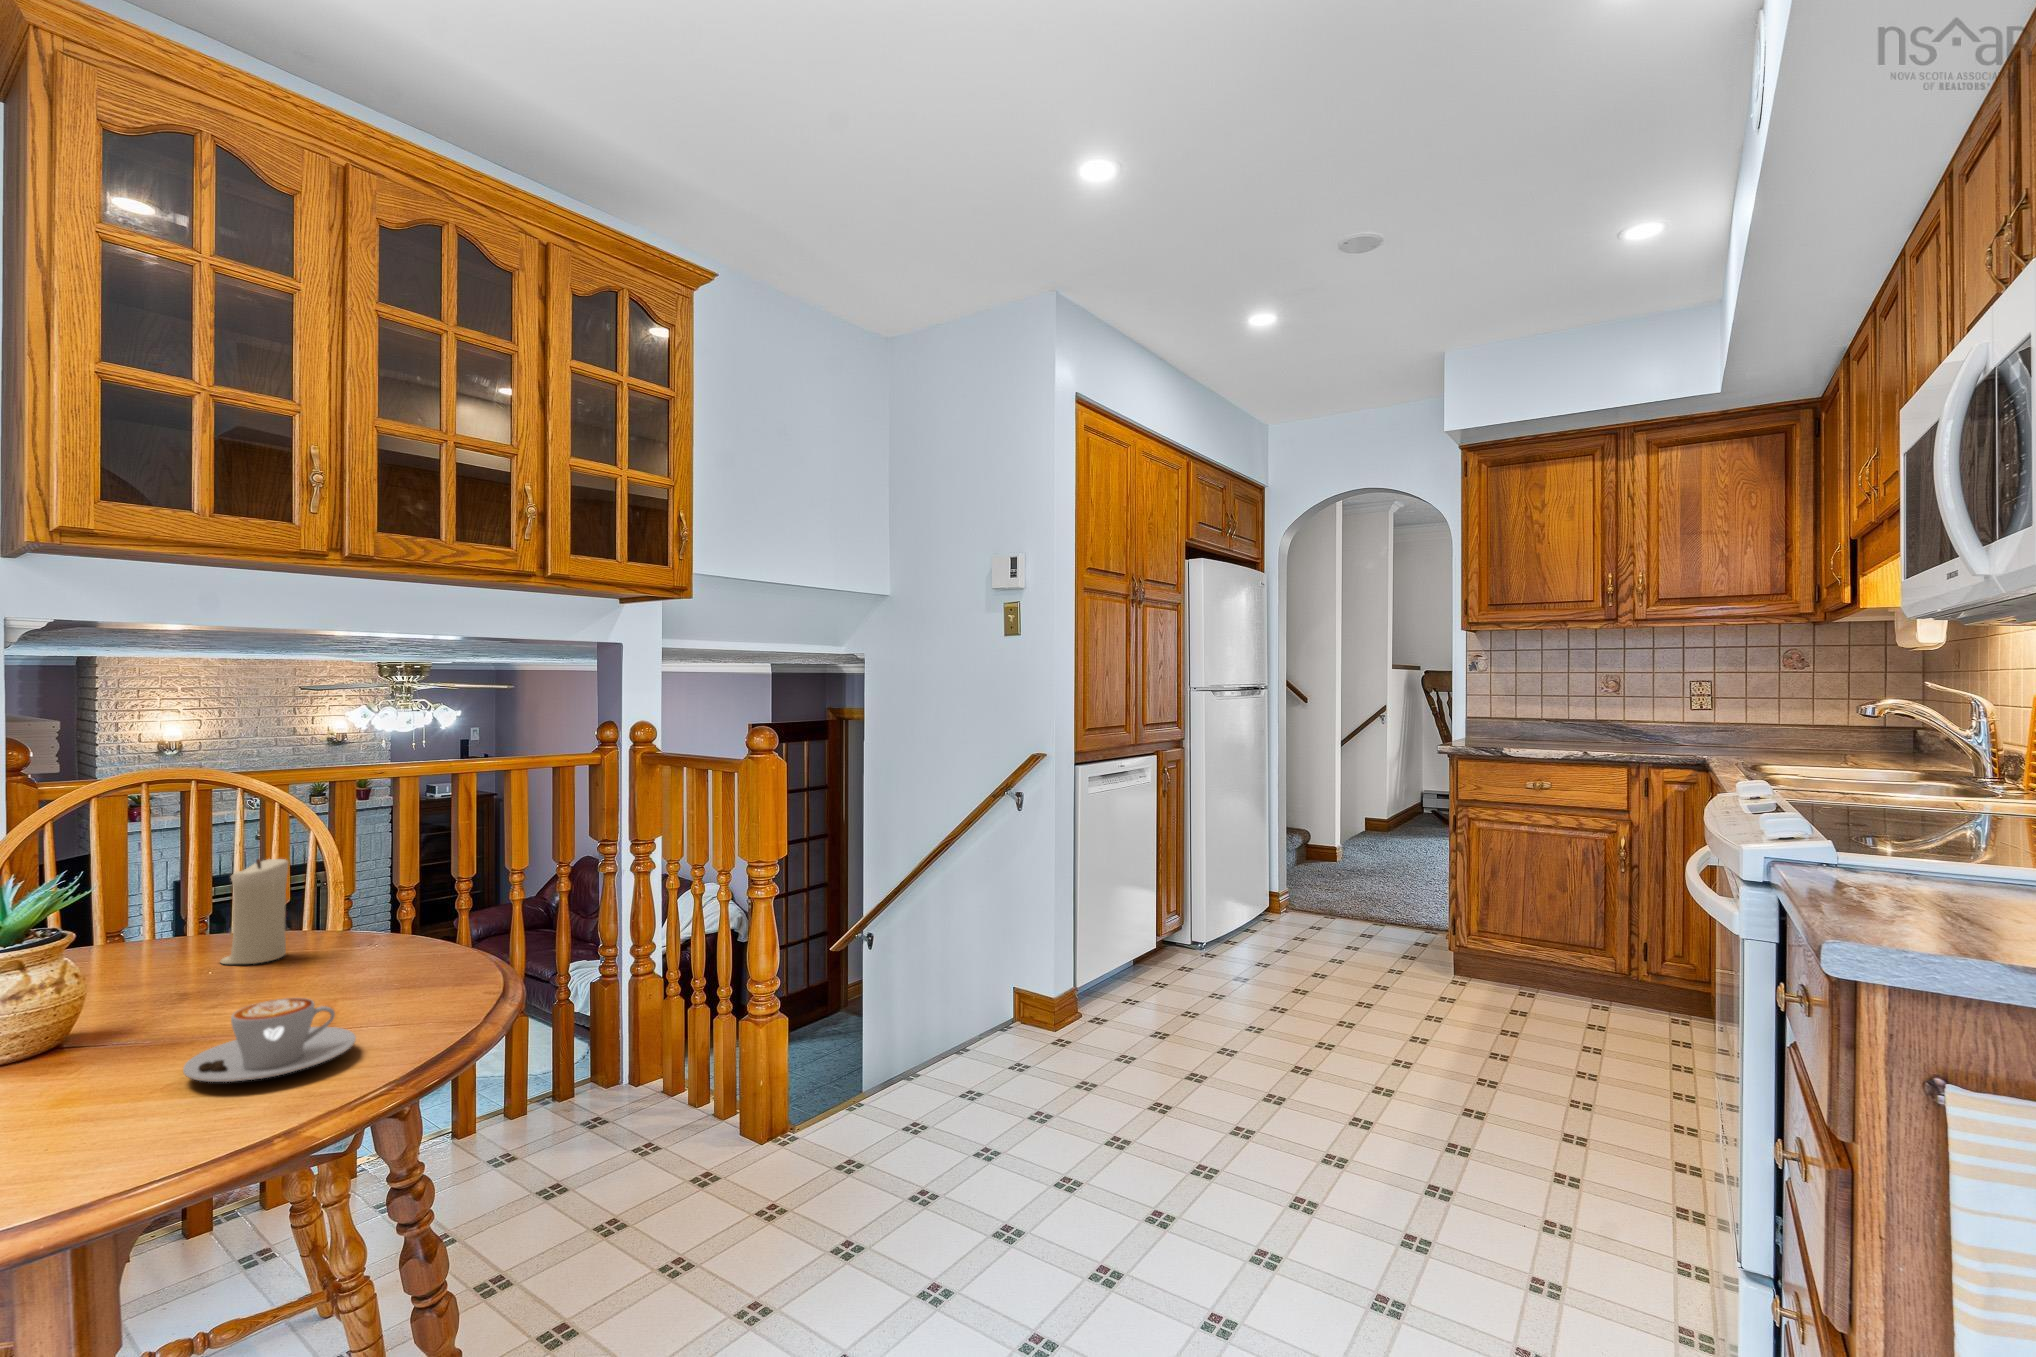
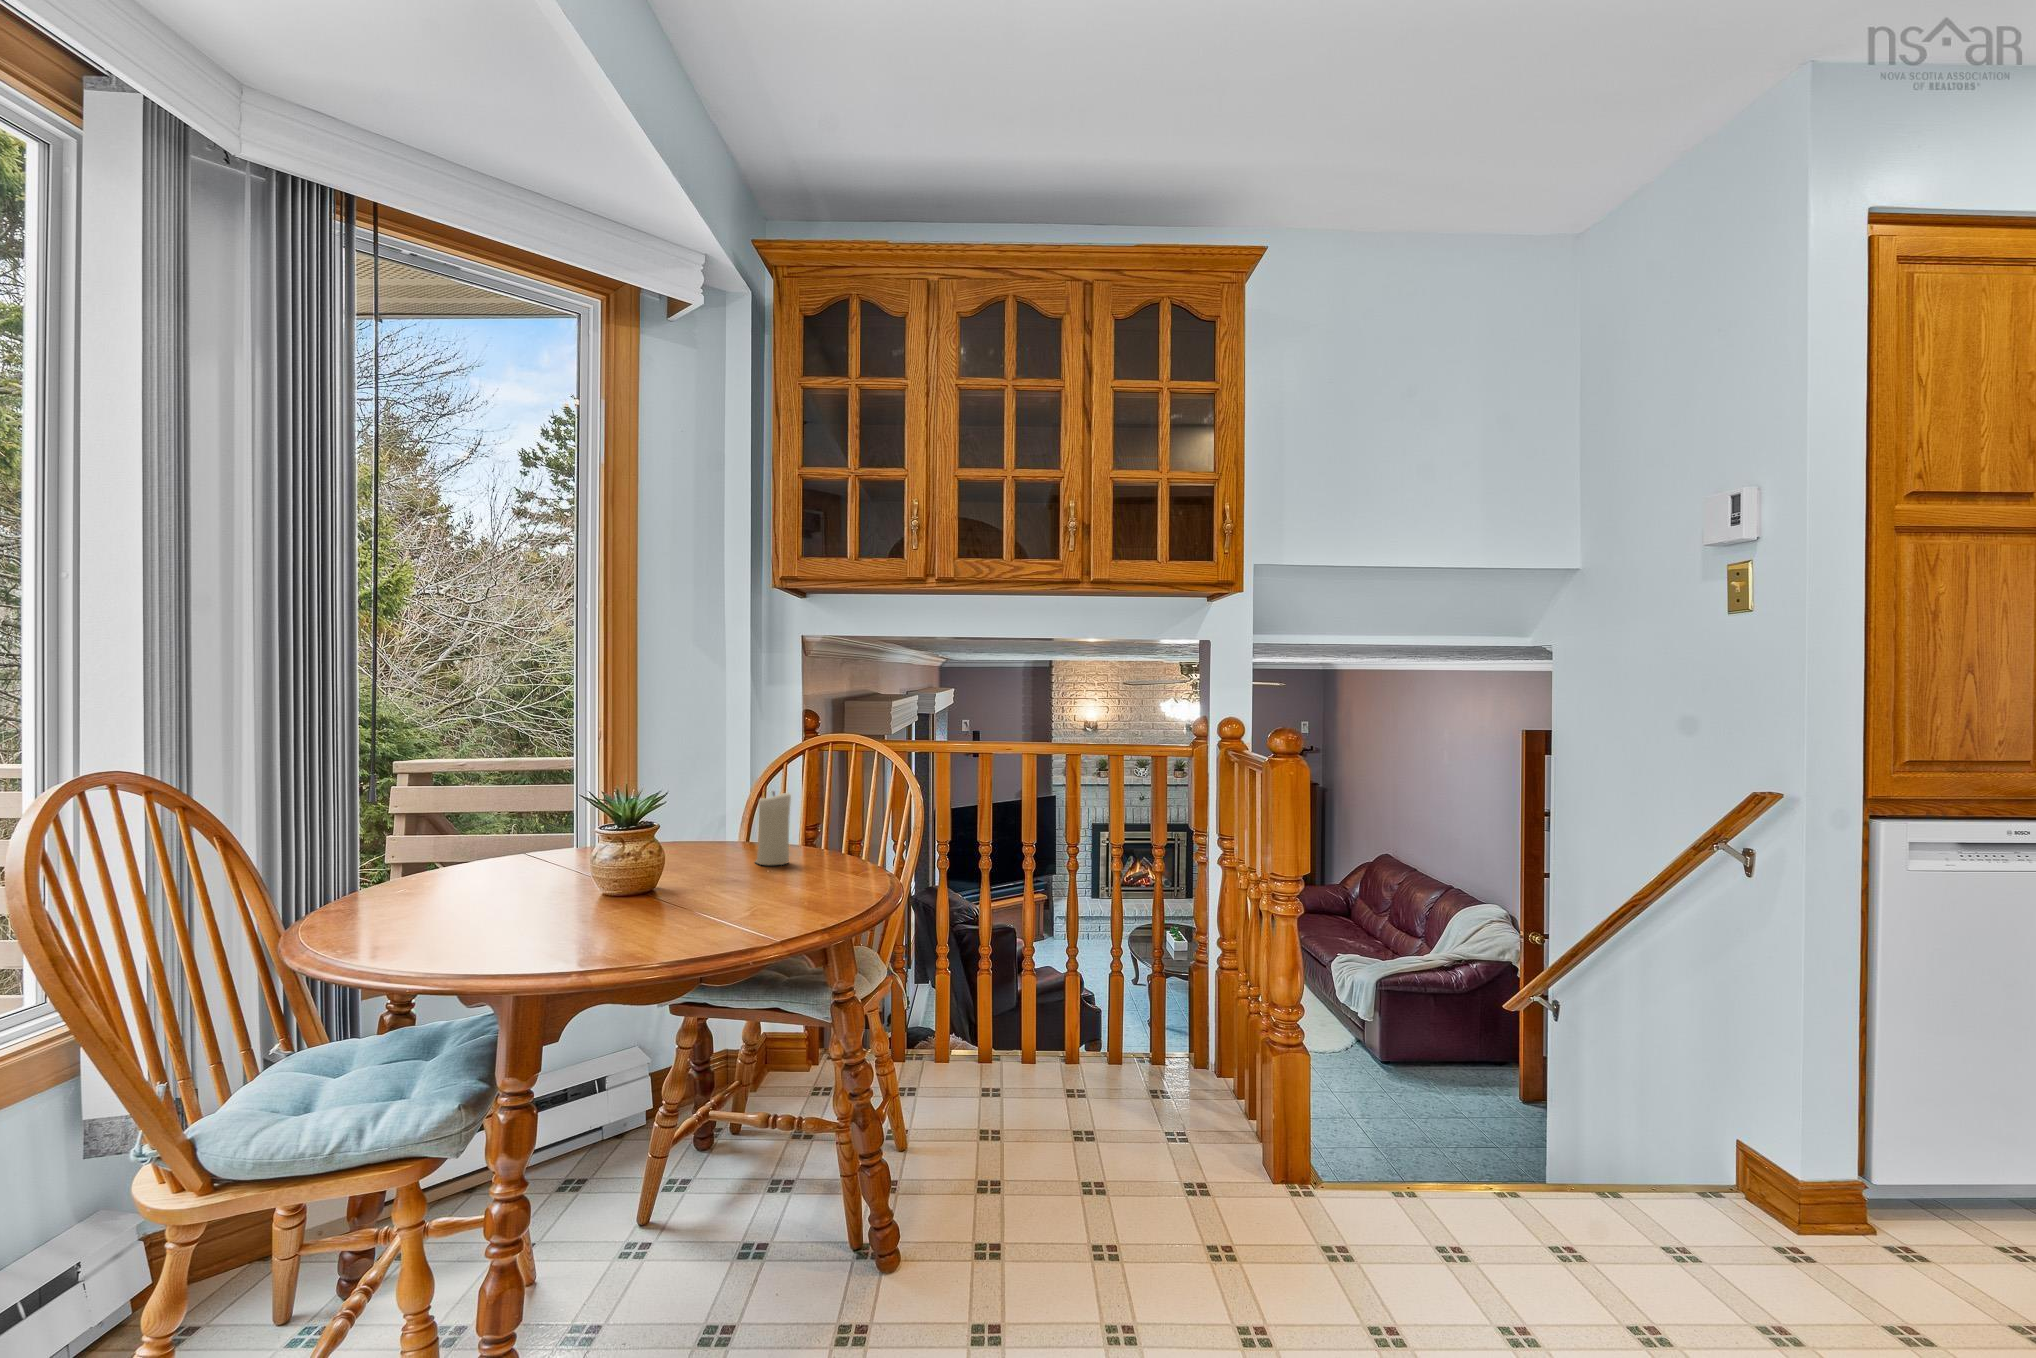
coffee cup: present [183,998,356,1082] -> none [563,876,667,926]

